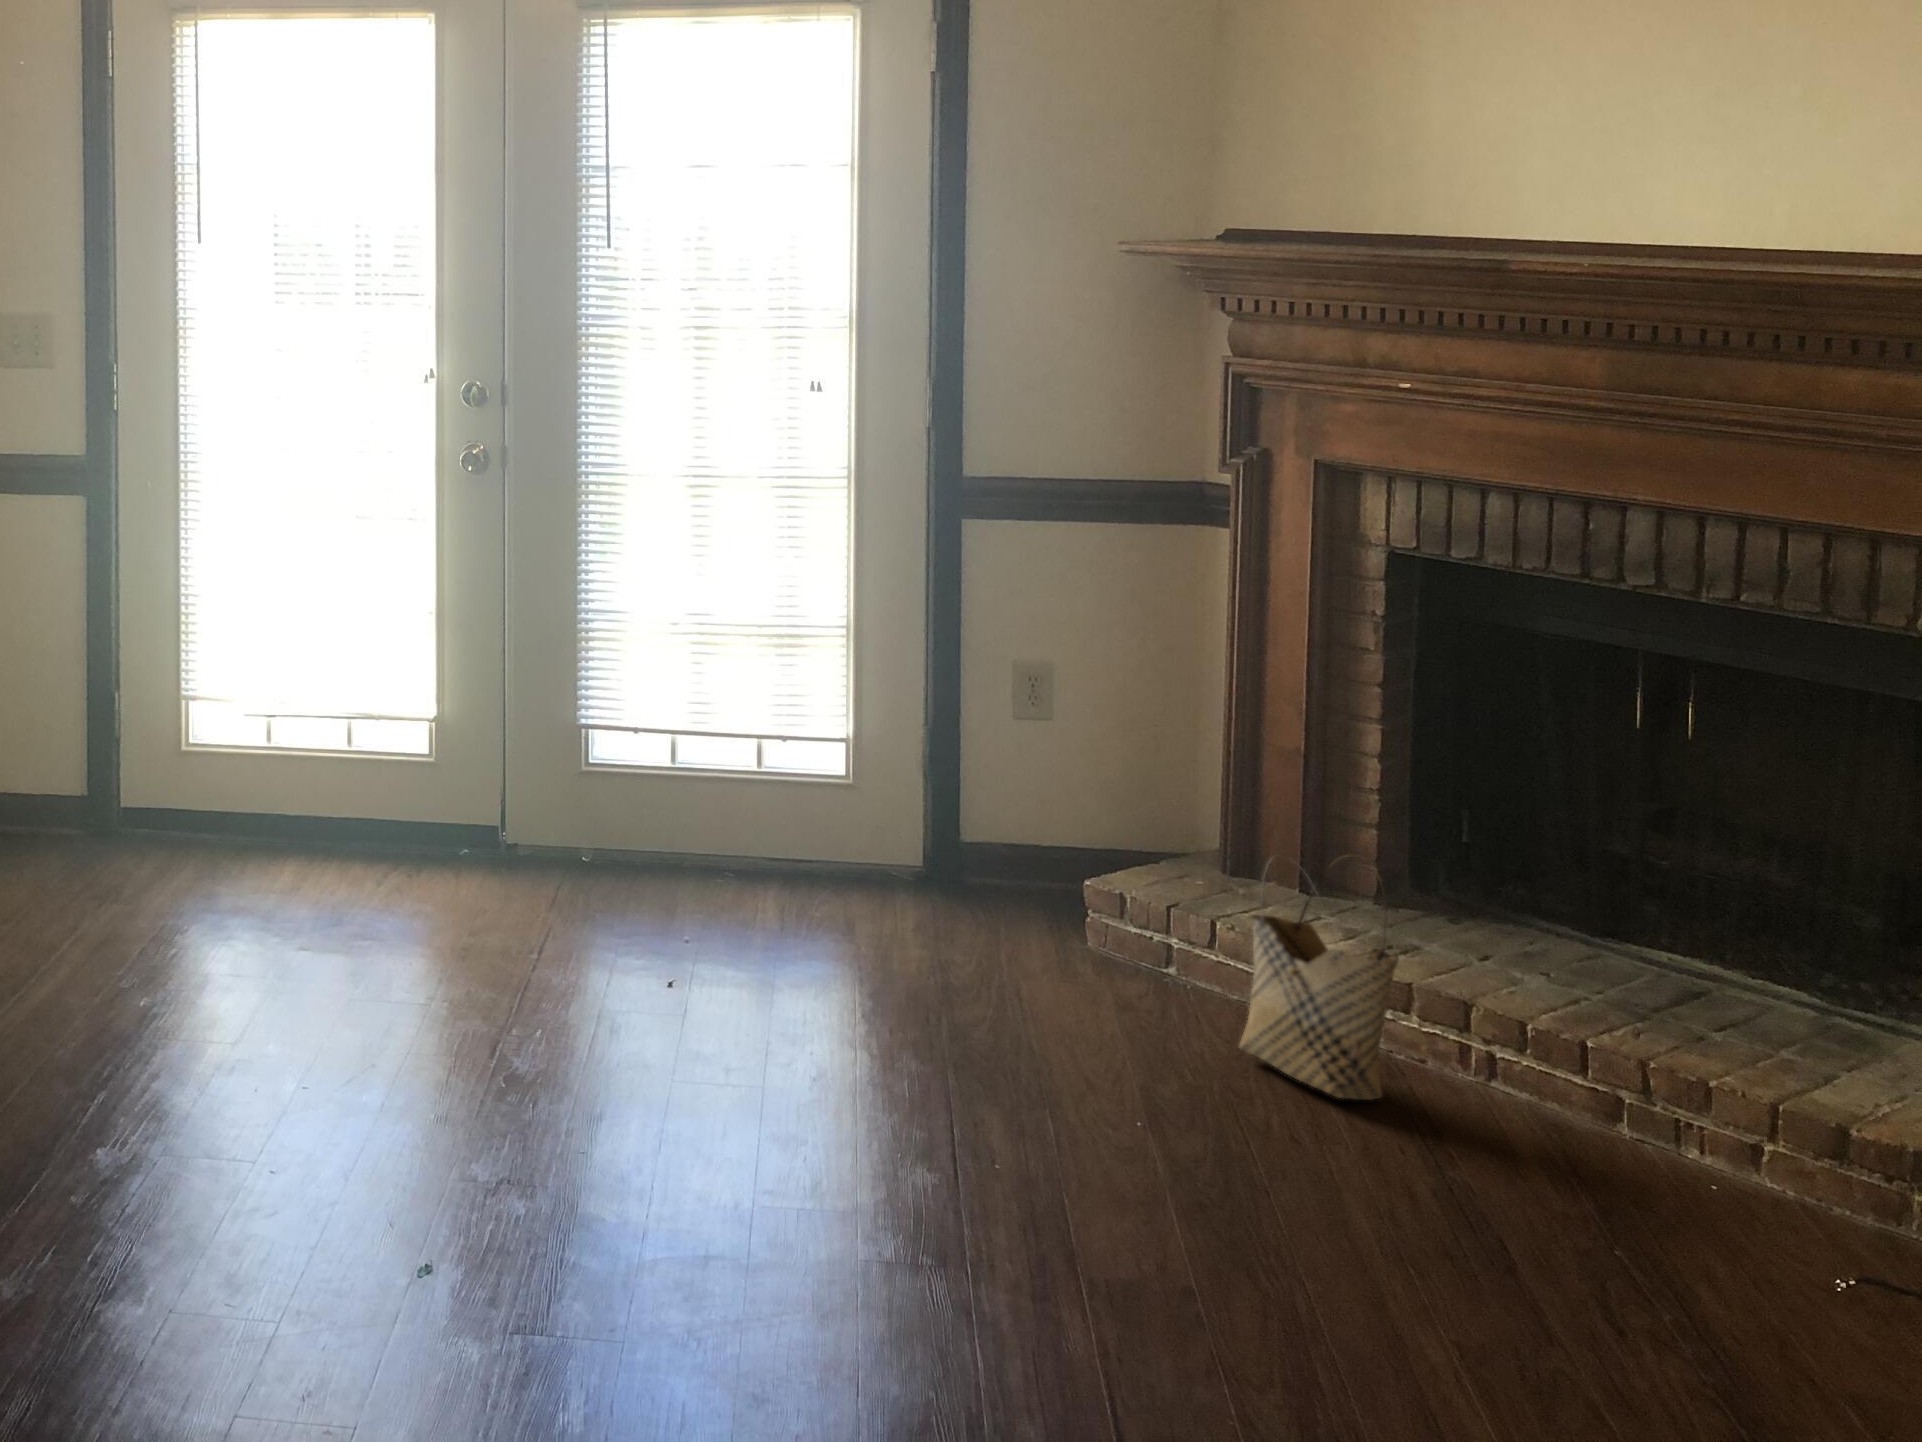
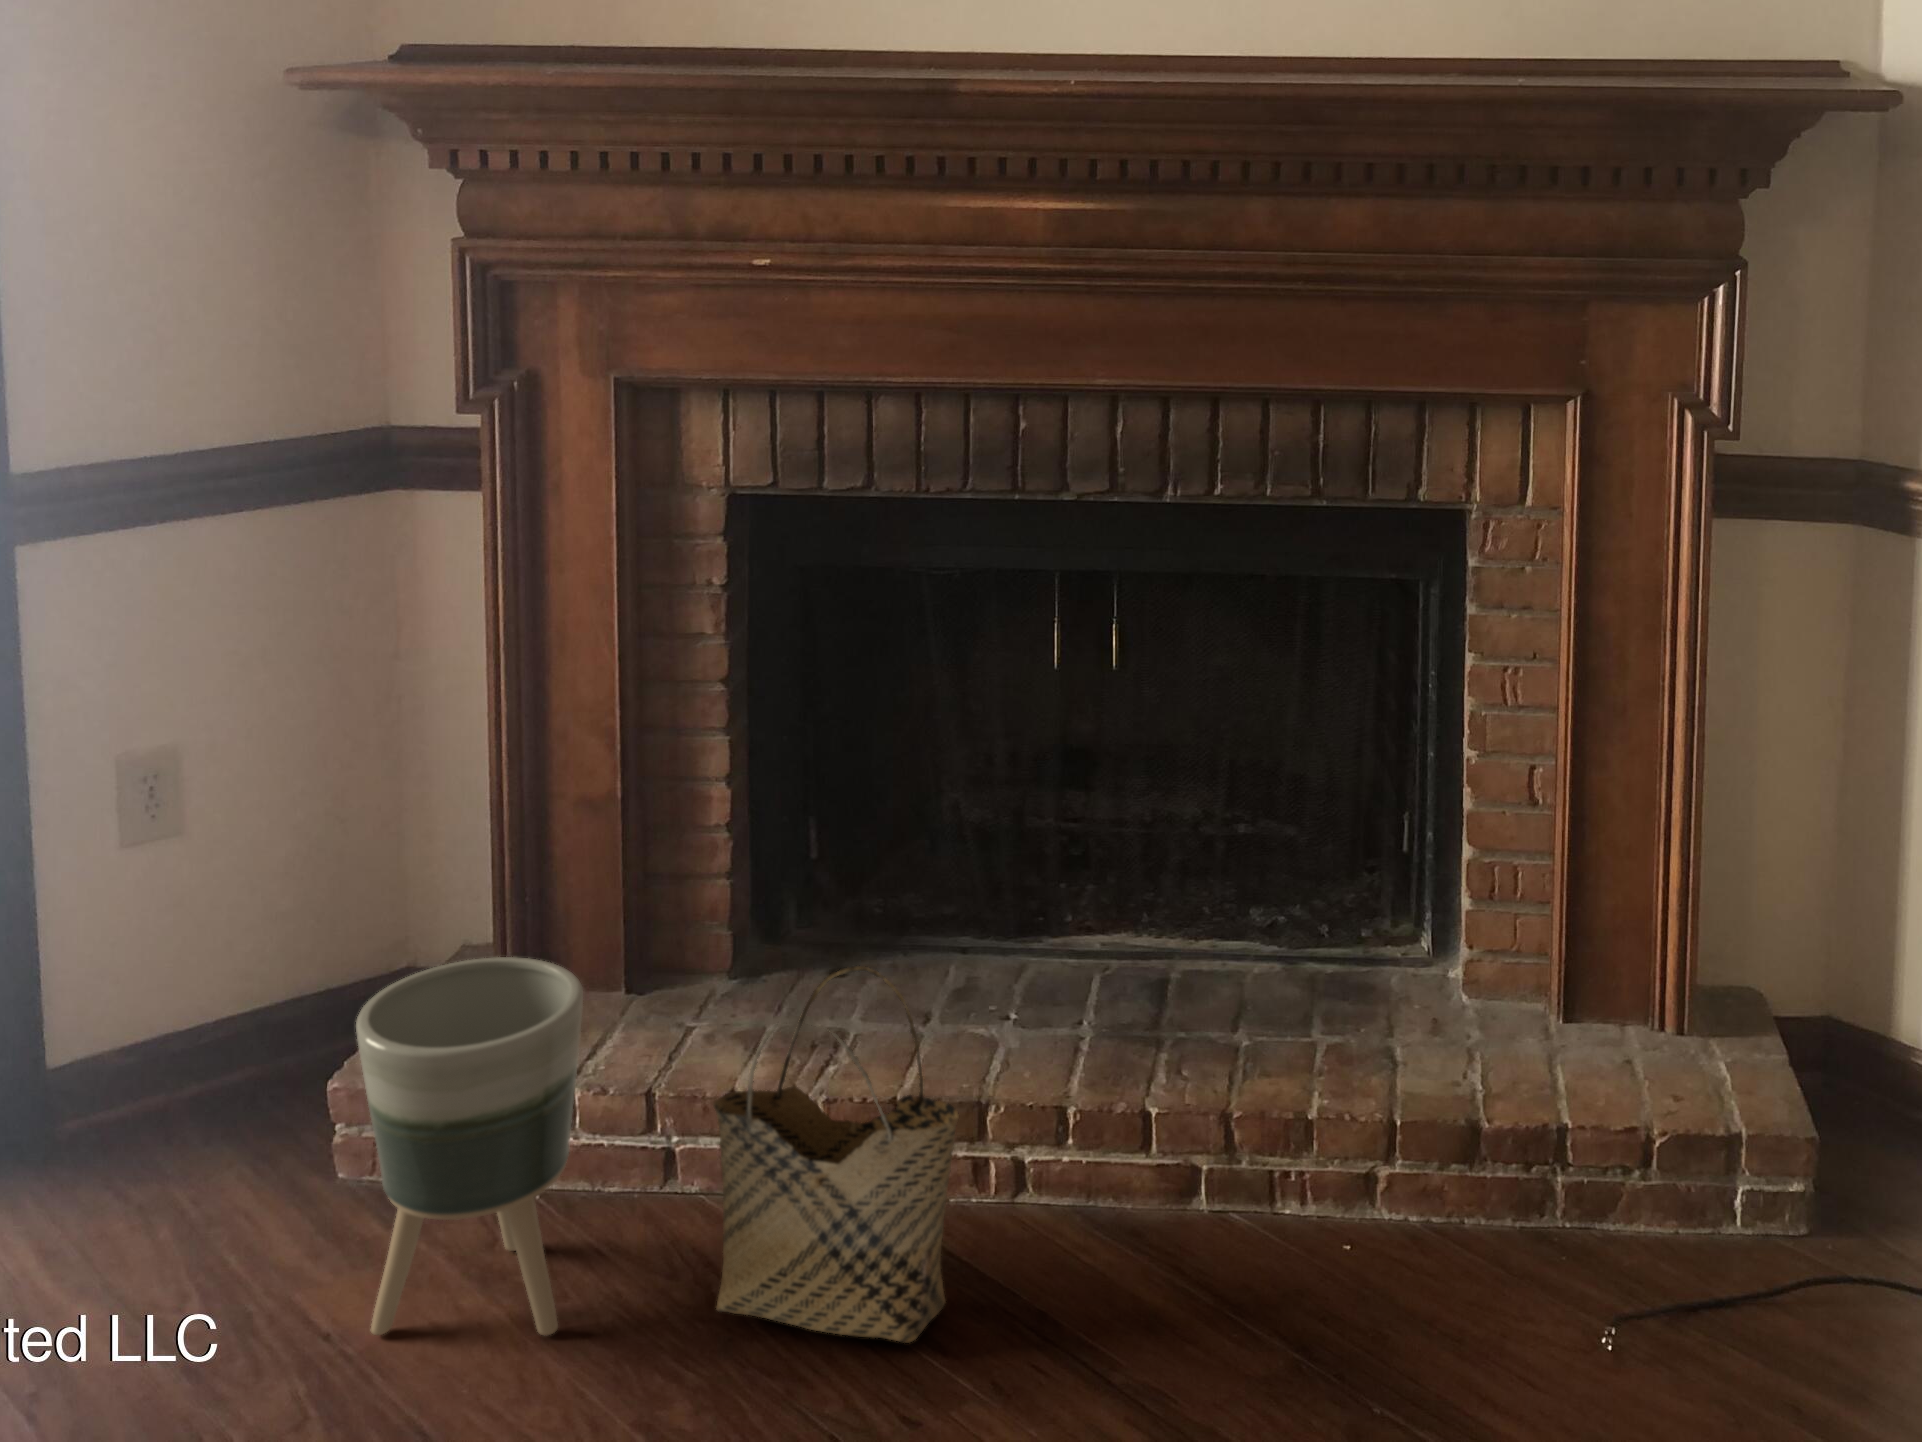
planter: none [1056,797,1196,1029] -> present [356,957,583,1336]

